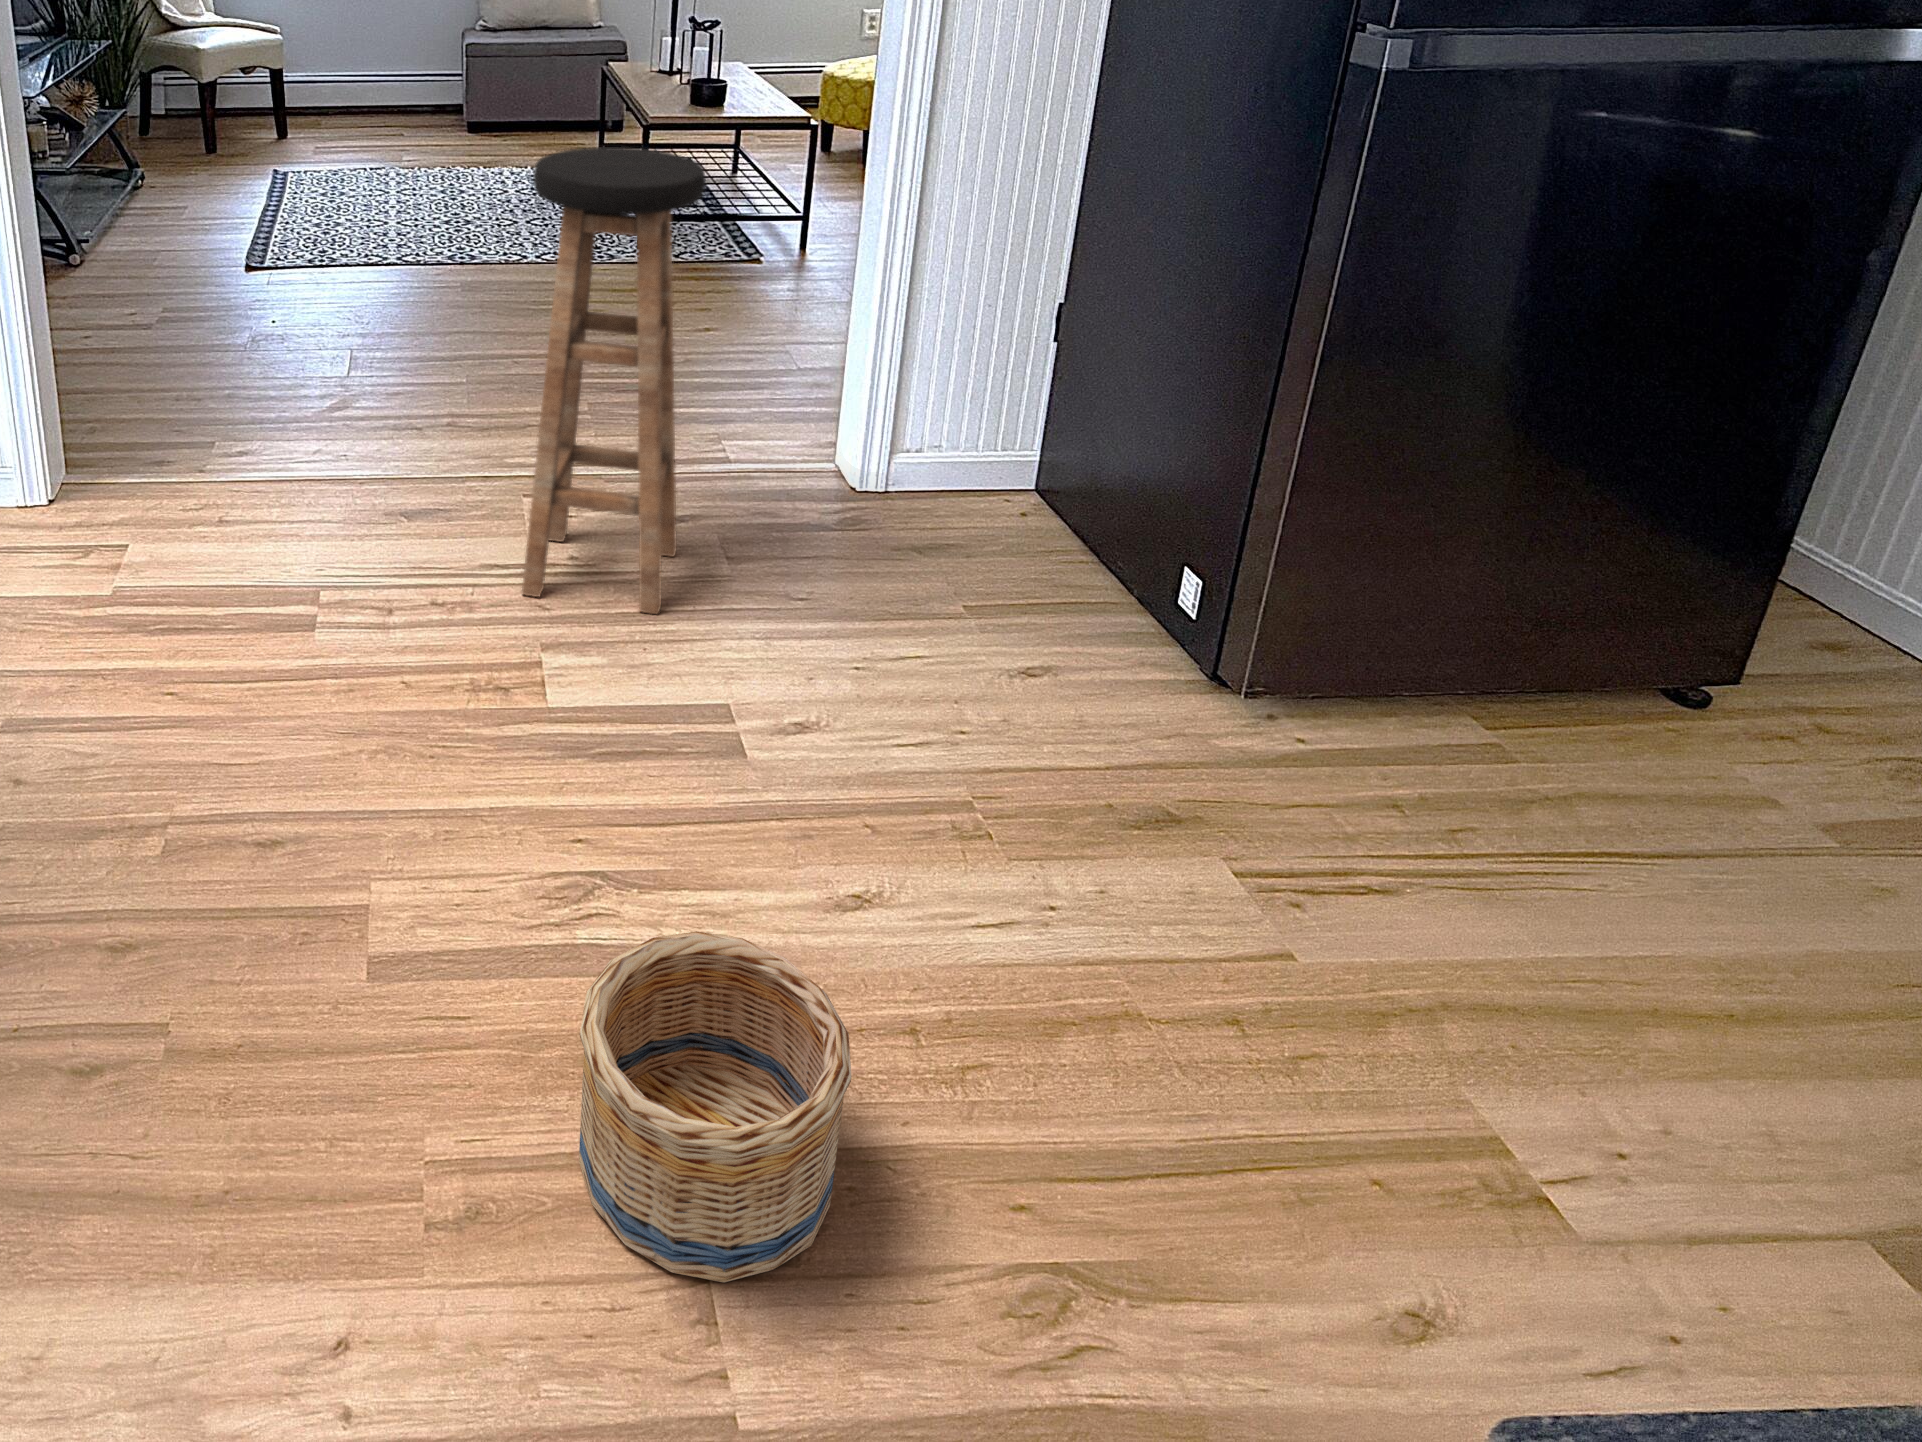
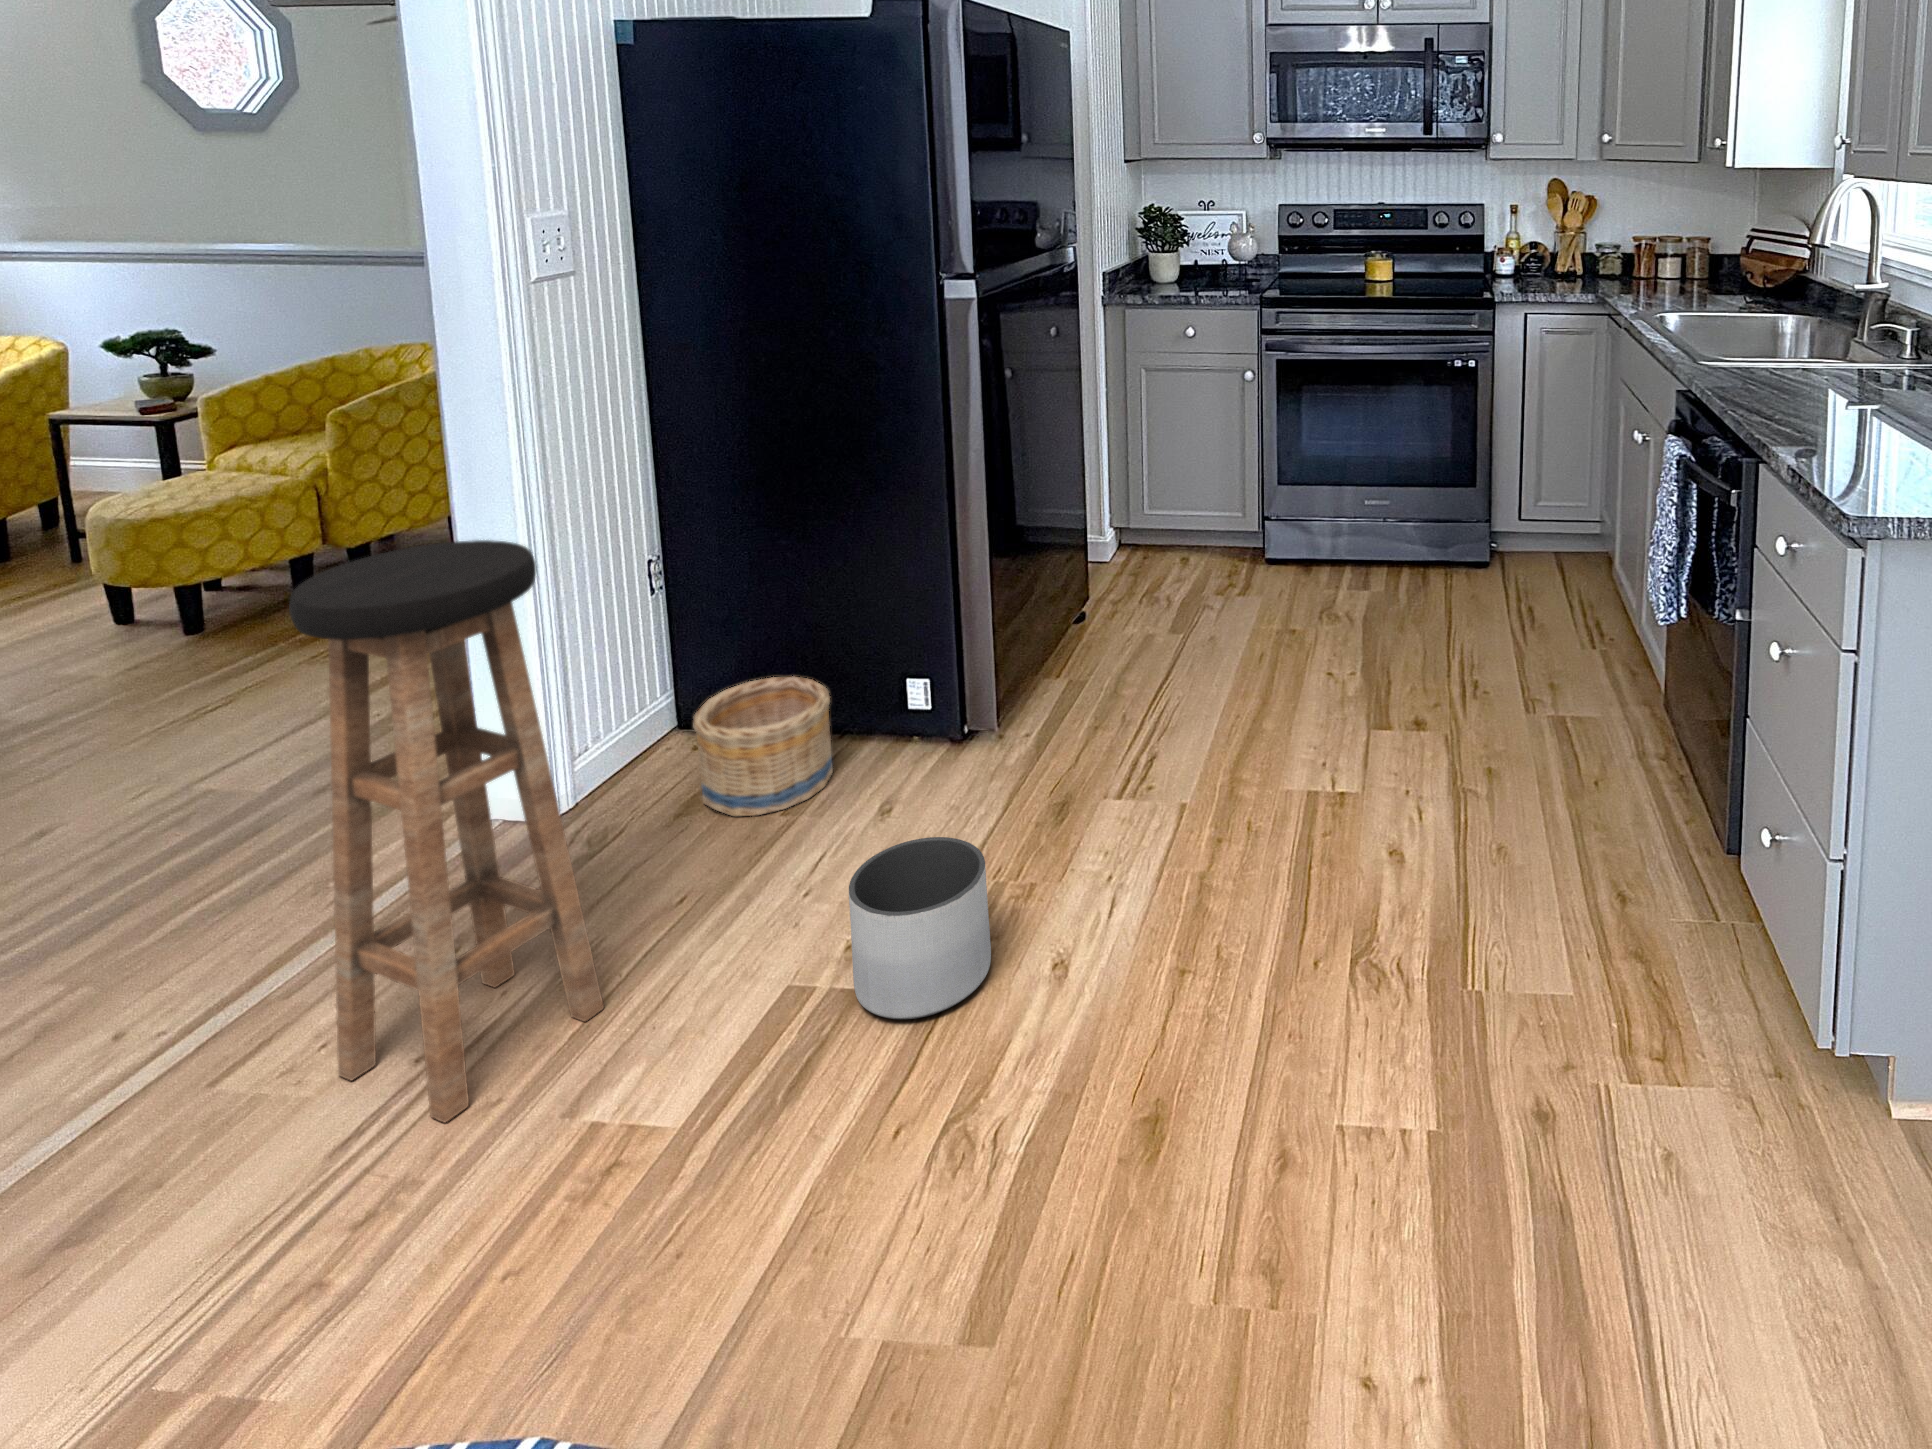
planter: none [708,638,874,838] -> present [849,837,991,1019]
basket: present [579,931,851,1283] -> present [694,676,833,816]

